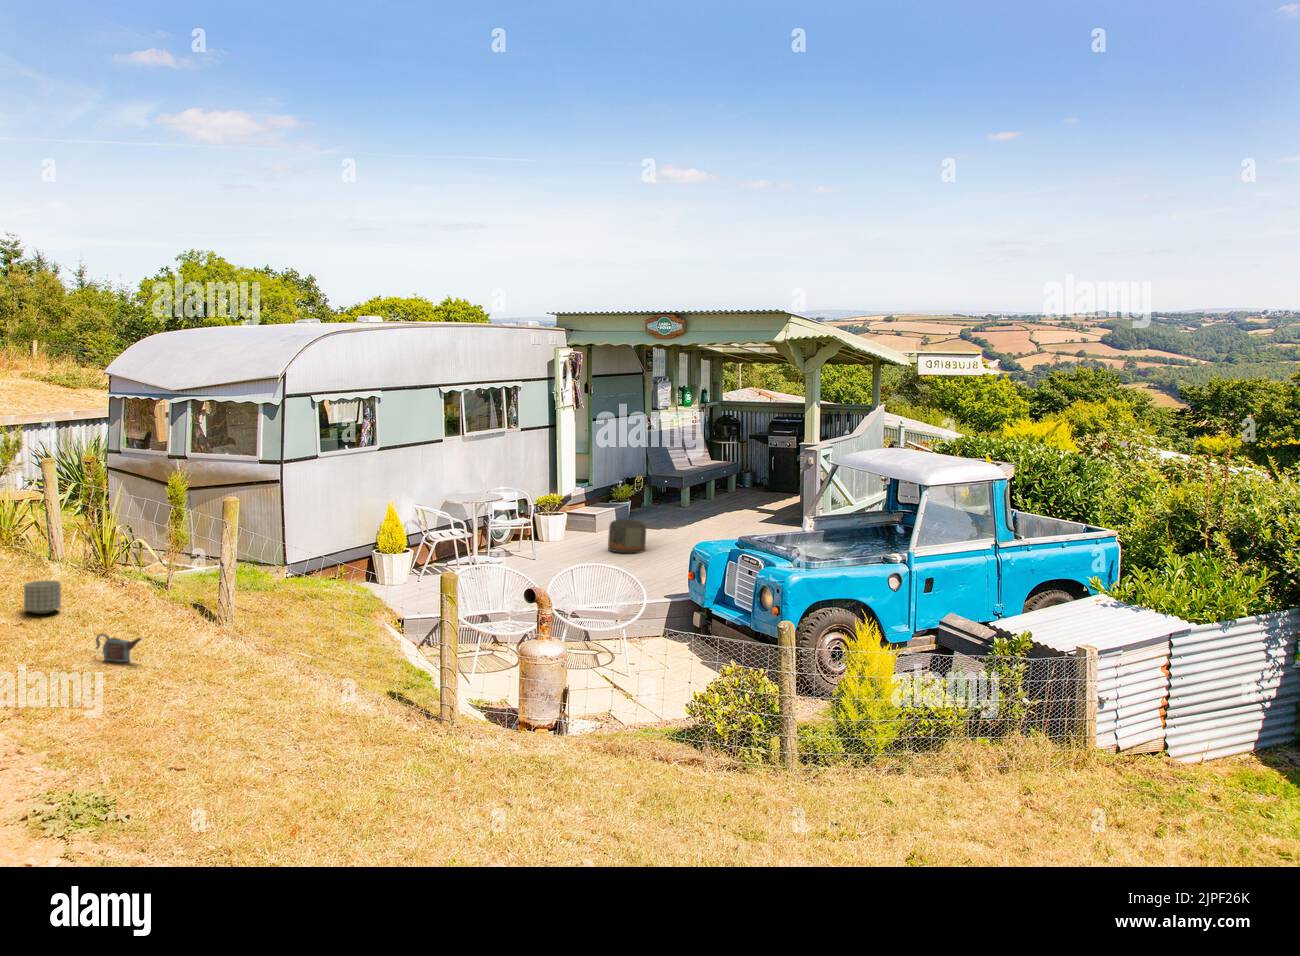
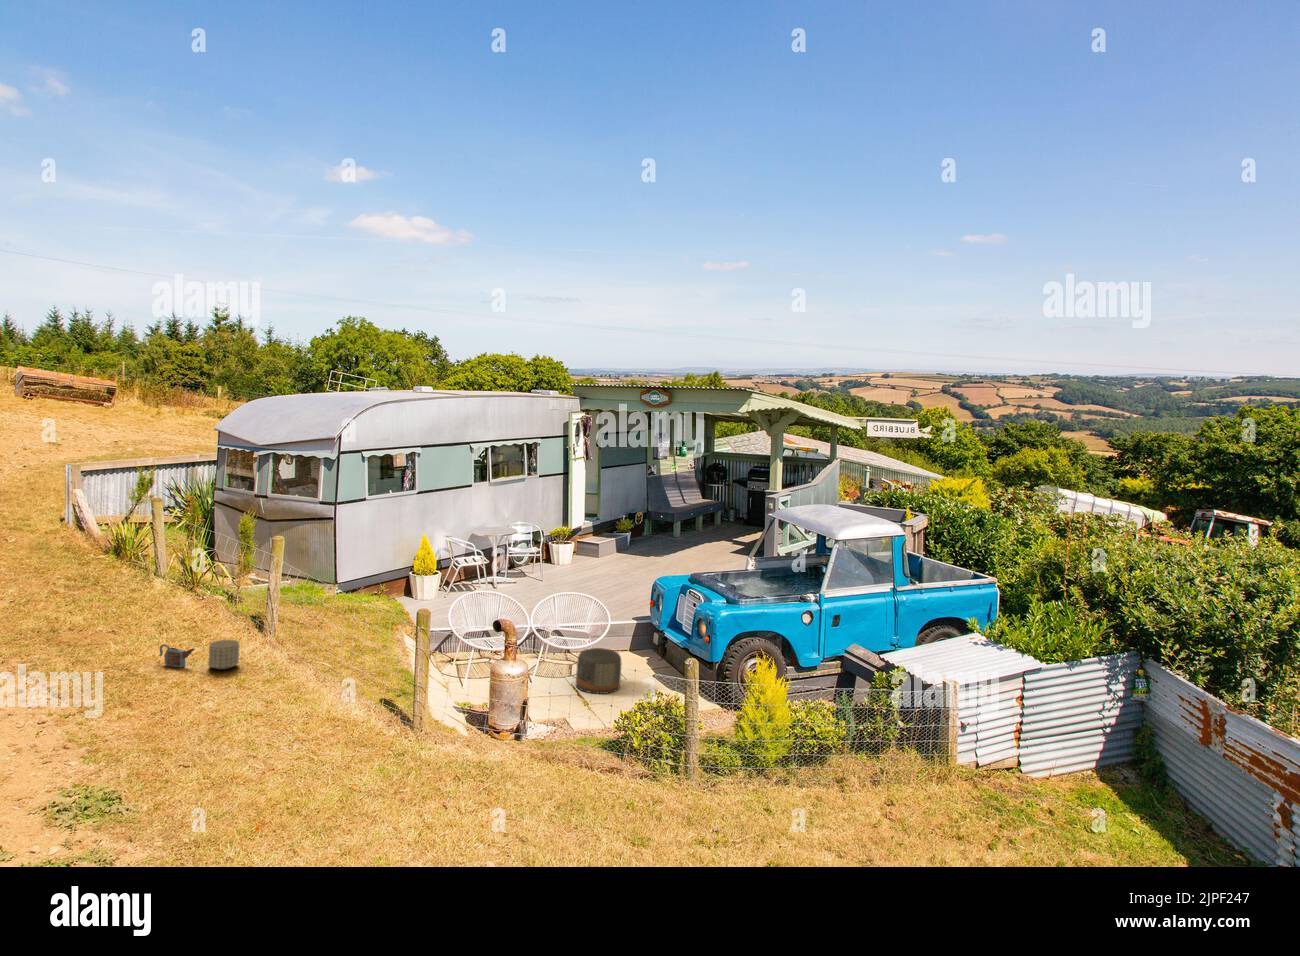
pouf: present [608,519,646,553] -> present [576,648,622,694]
planter: present [24,580,61,614] -> present [208,640,239,670]

